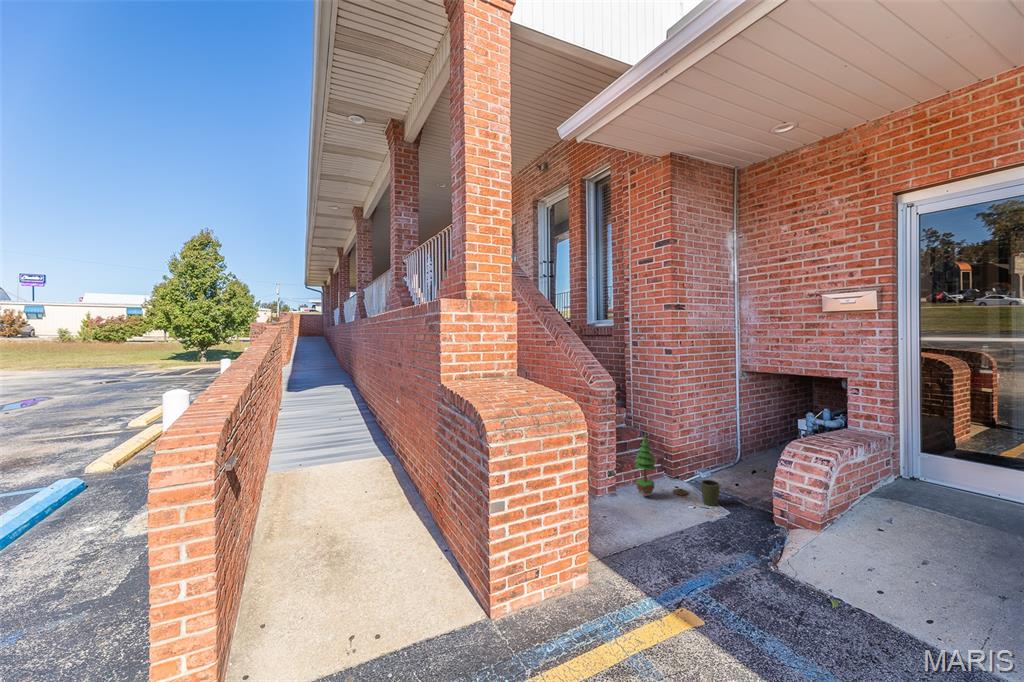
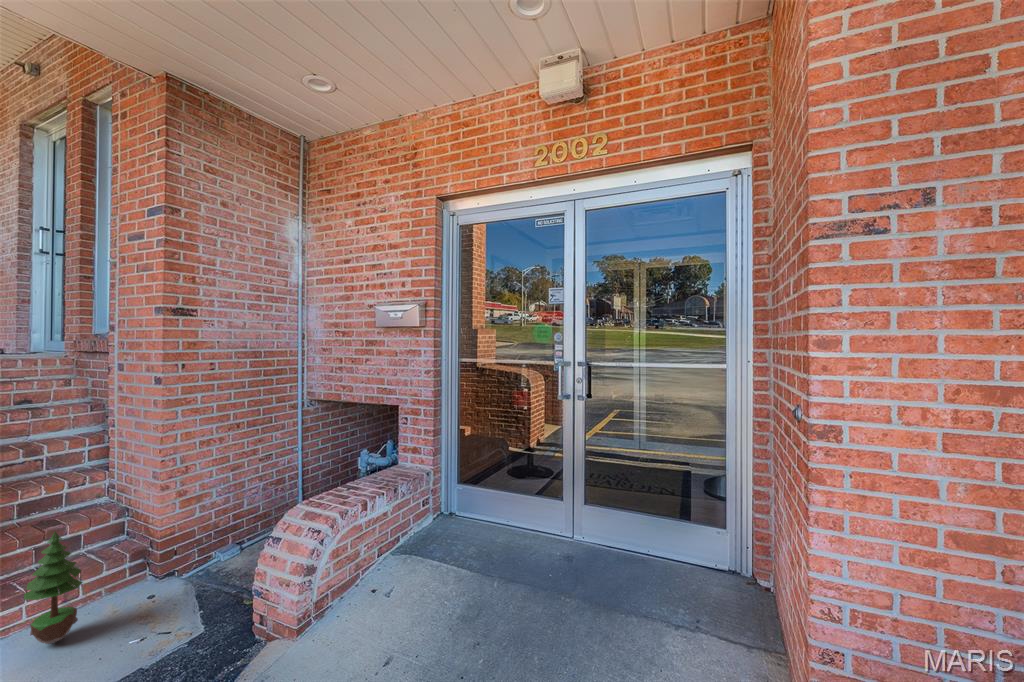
trash can: present [673,480,720,506] -> none [132,580,200,627]

